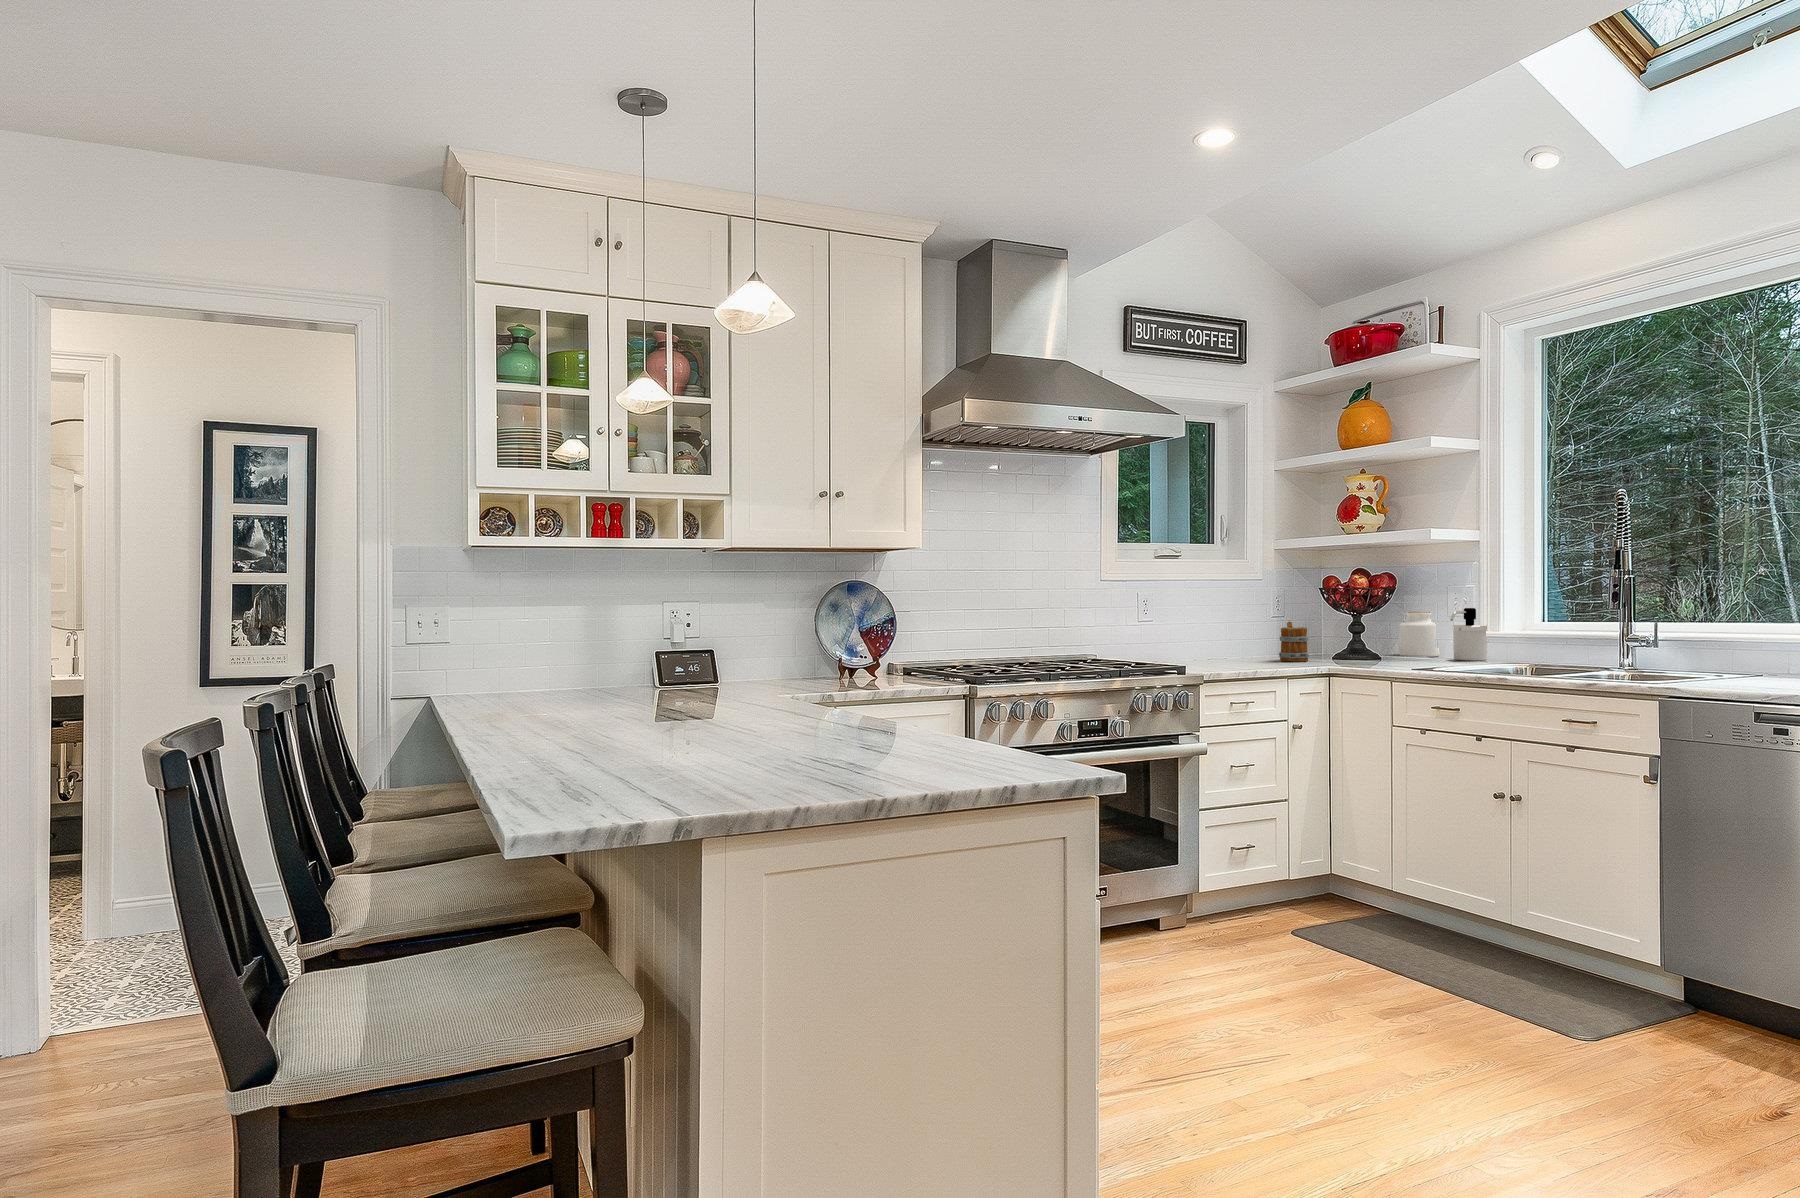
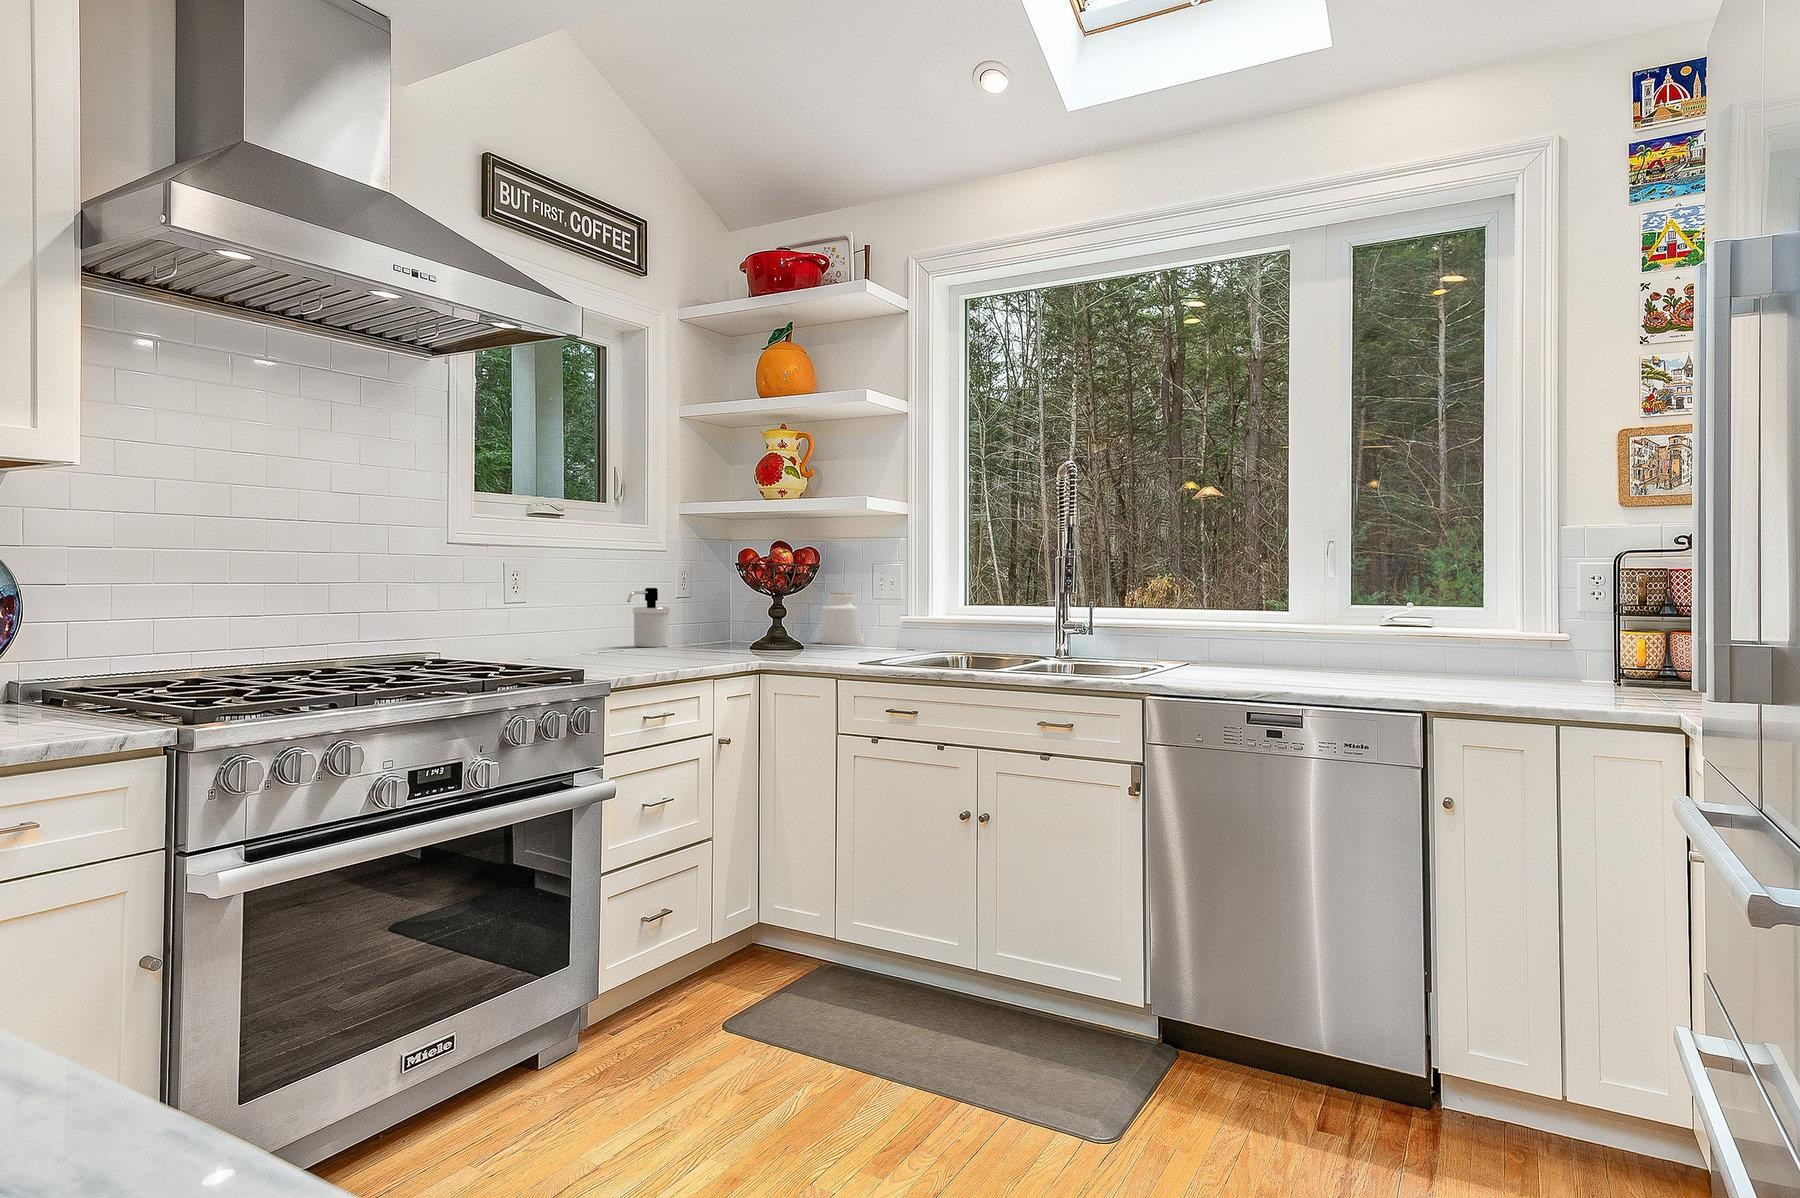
soap dispenser: present [1450,608,1487,661] -> present [627,588,670,647]
mug: present [1279,622,1309,662] -> none [697,605,735,656]

